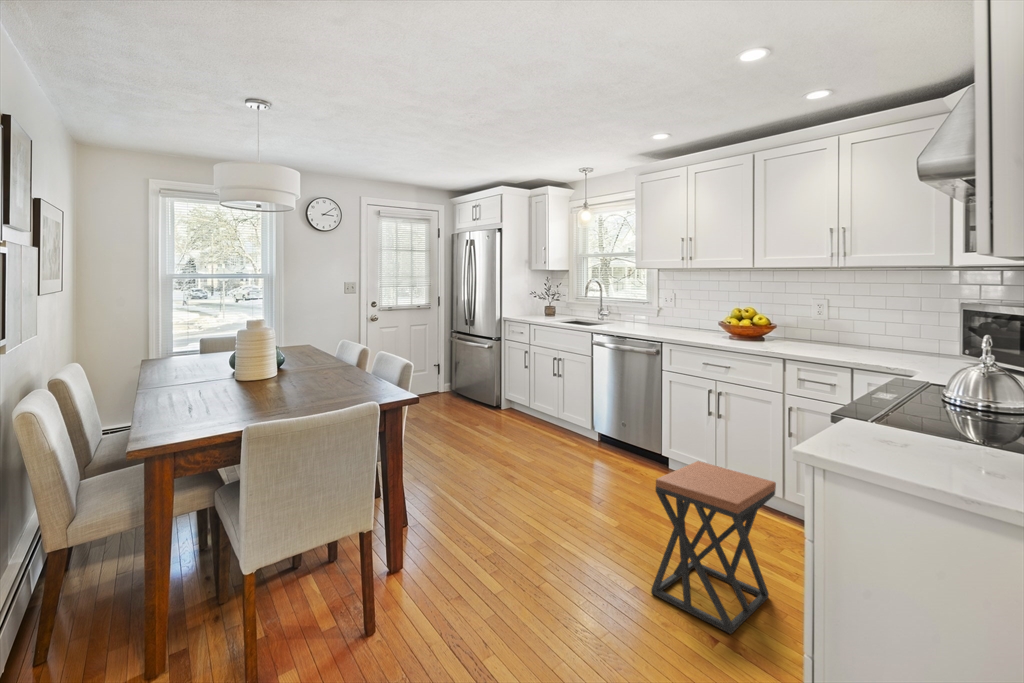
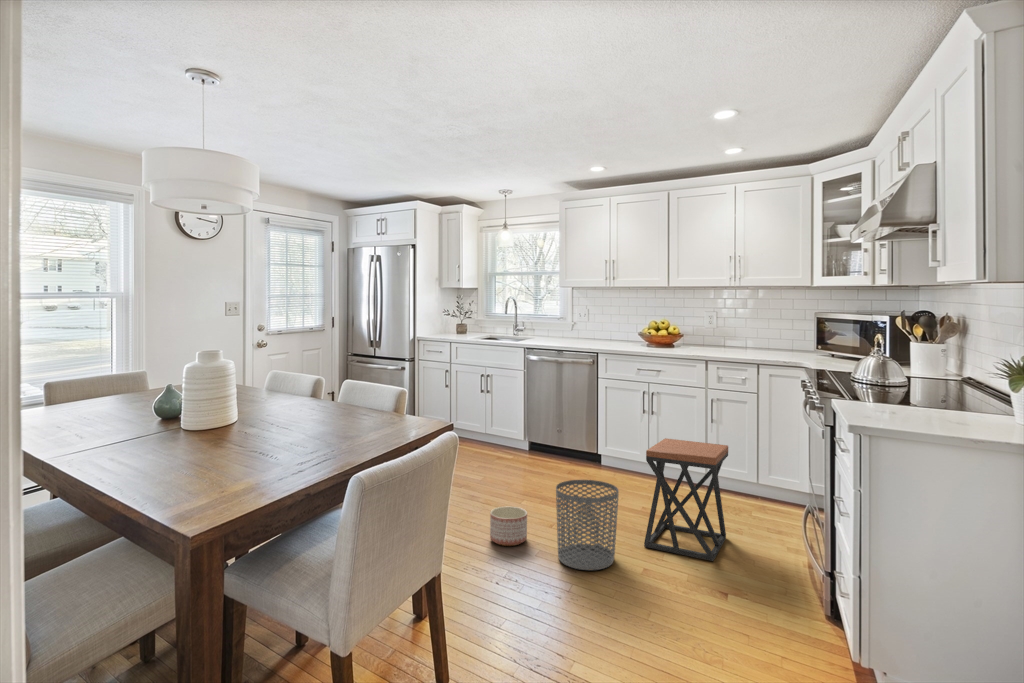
waste bin: none [534,504,609,620] -> present [556,480,619,570]
planter: none [481,518,522,565] -> present [490,507,527,546]

